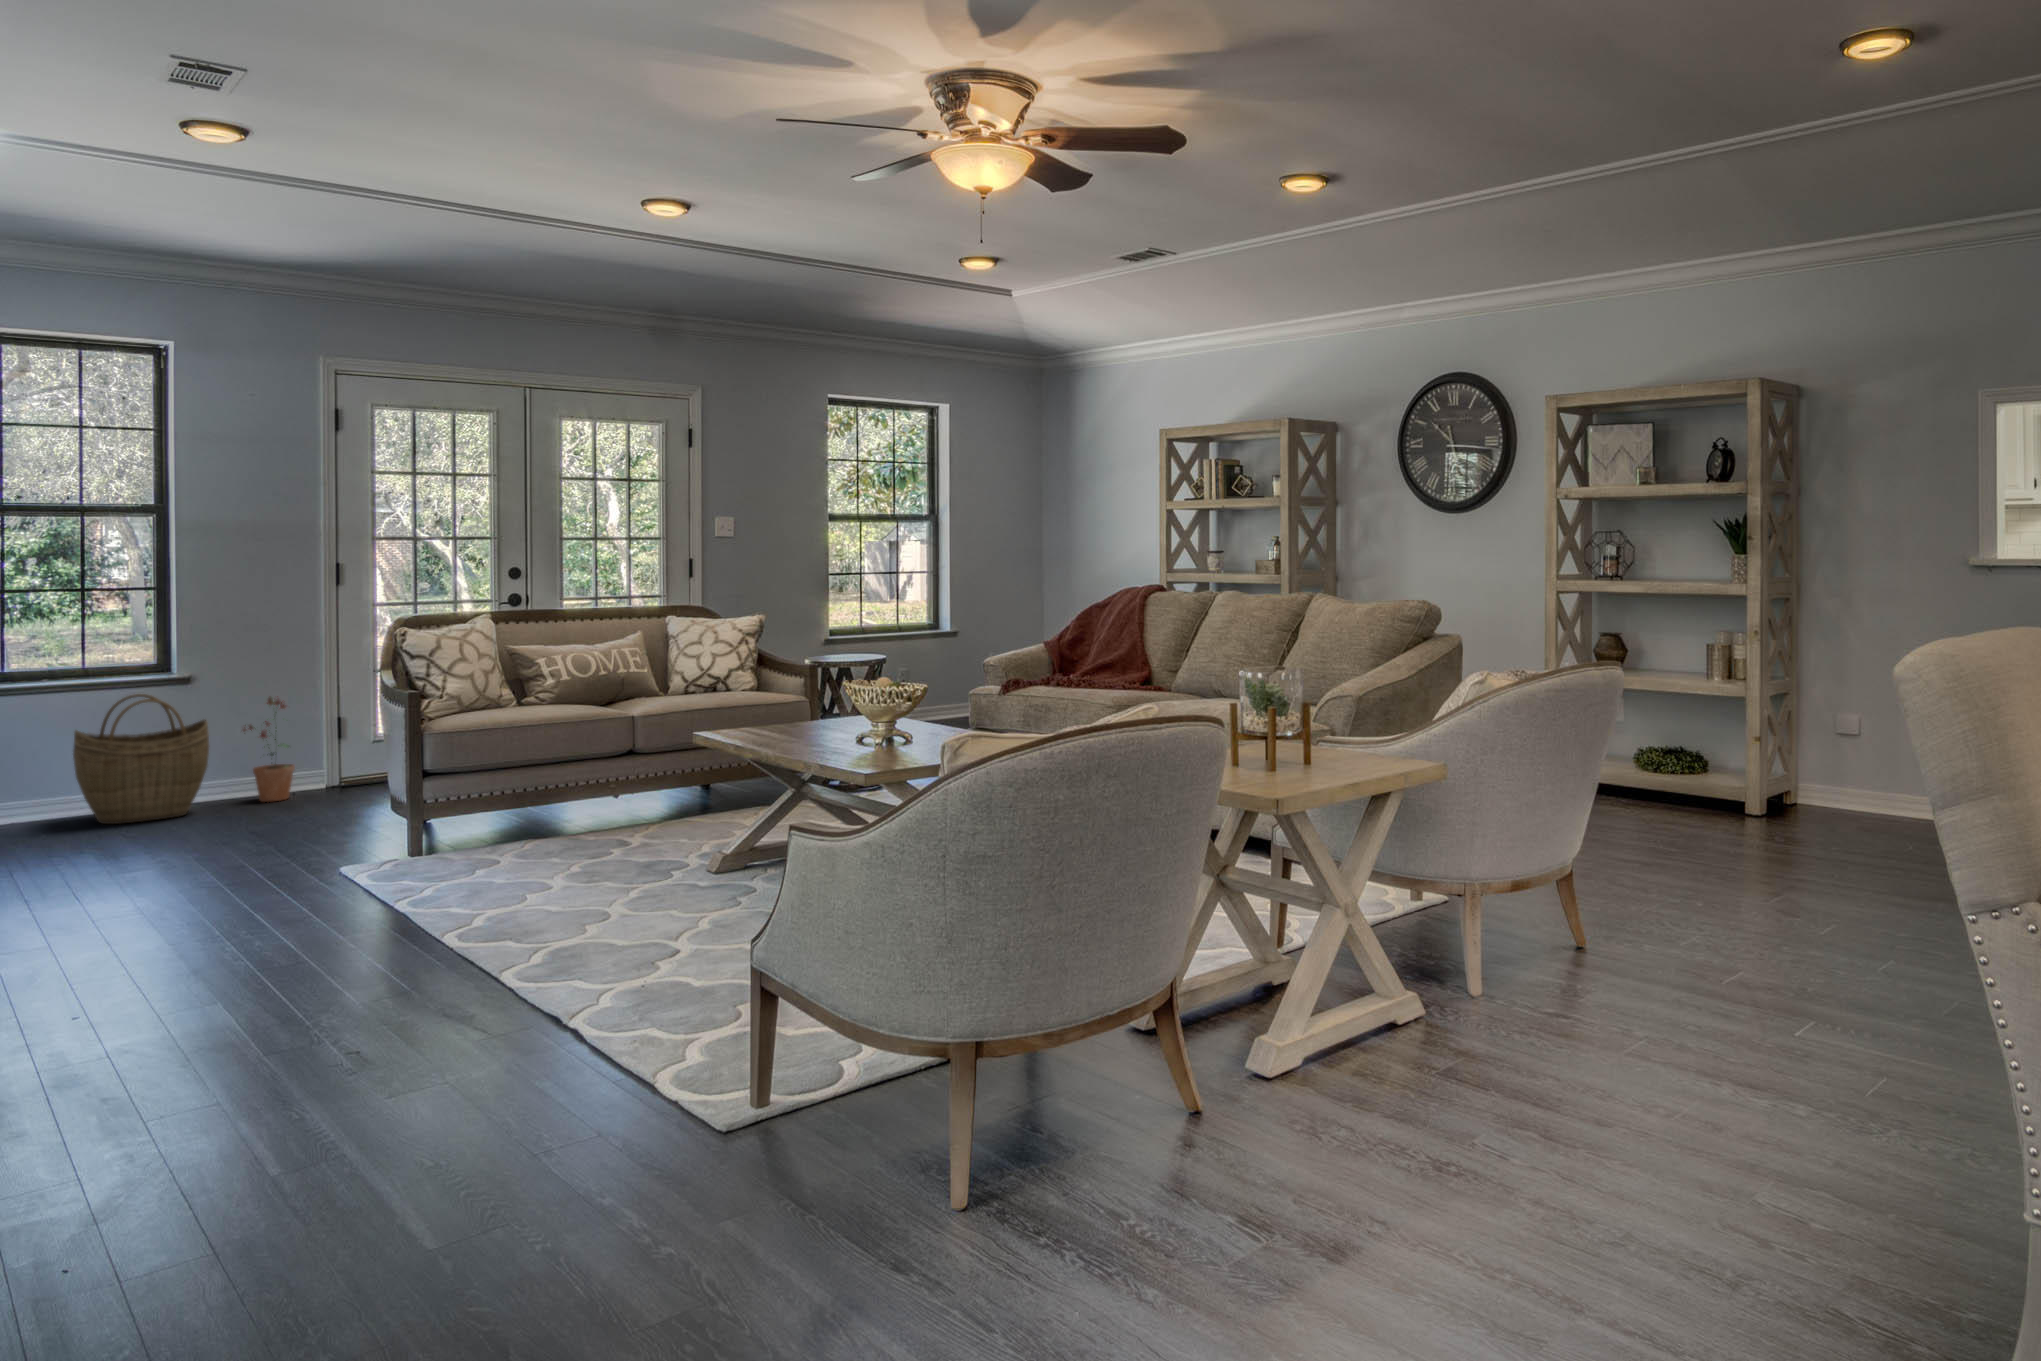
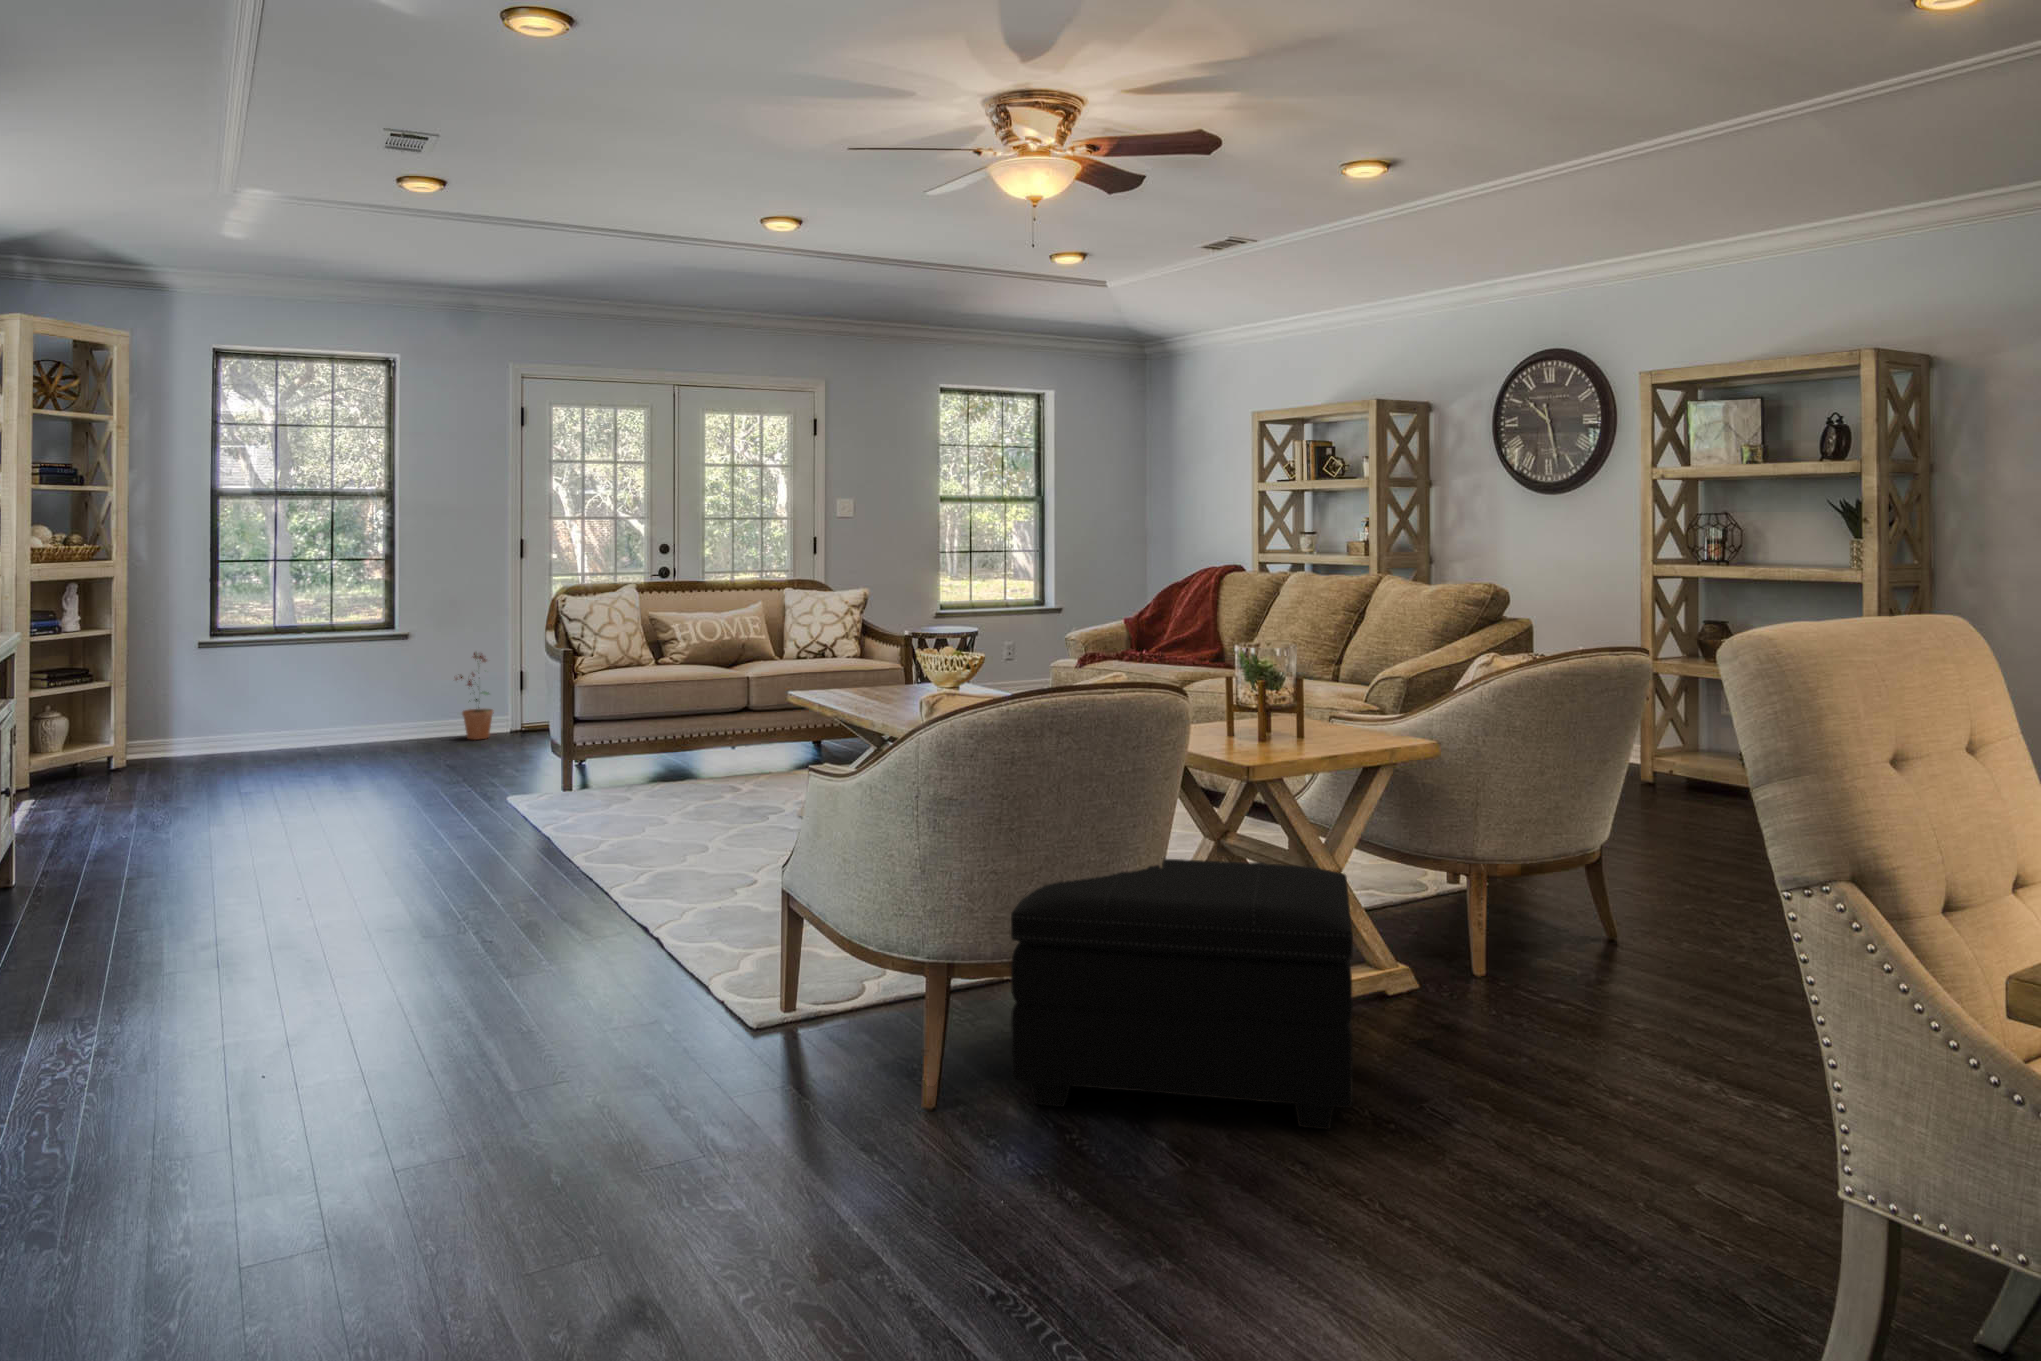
woven basket: present [73,694,209,824] -> none [333,646,429,752]
footstool: none [1067,901,1436,1194] -> present [1011,859,1353,1129]

